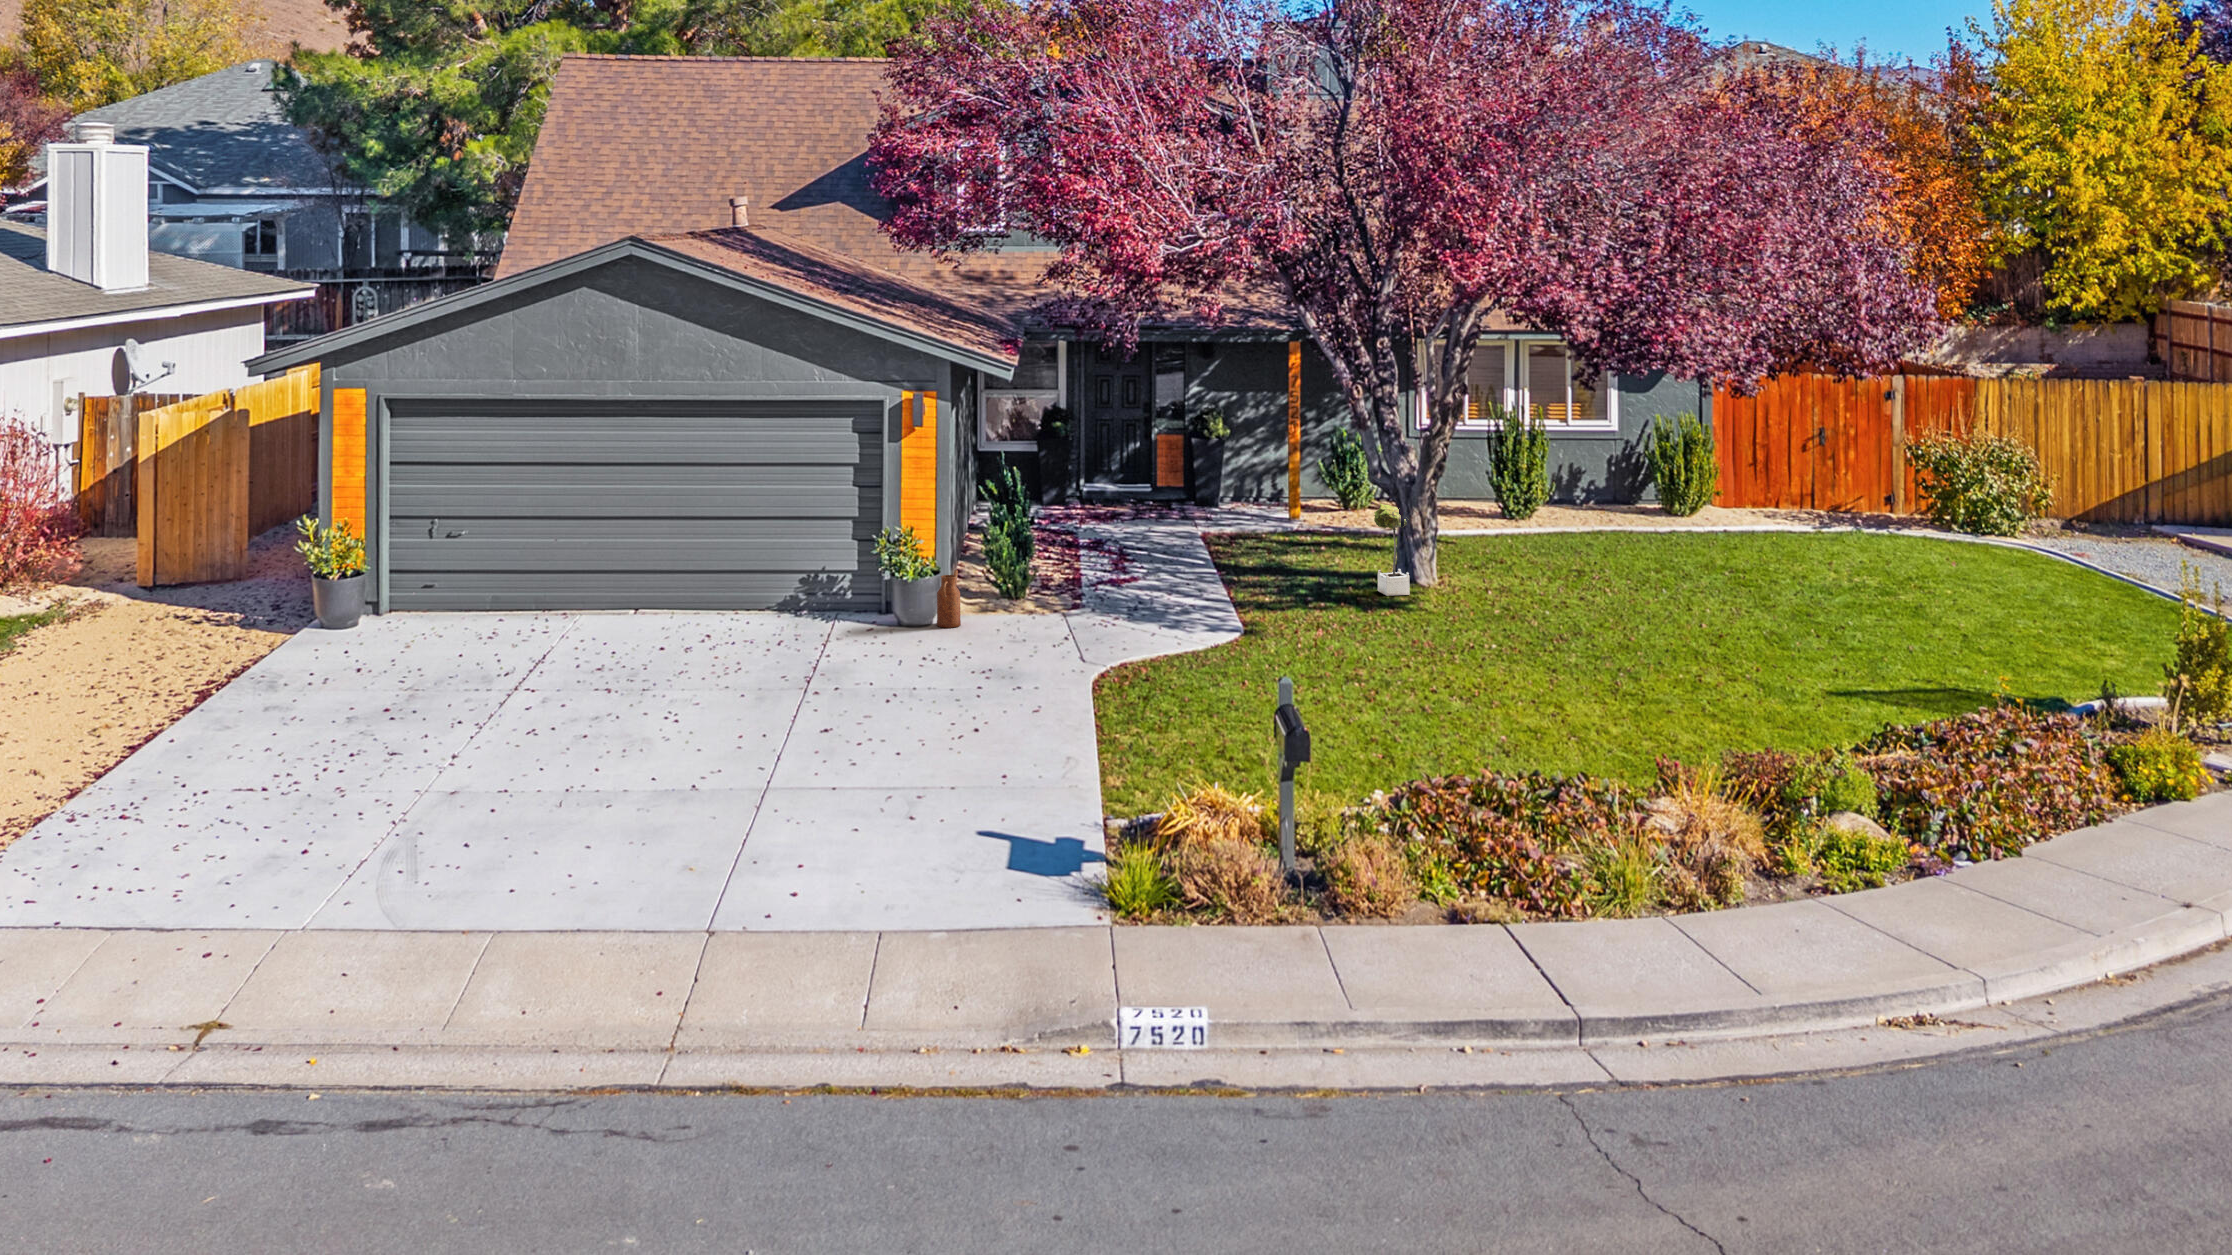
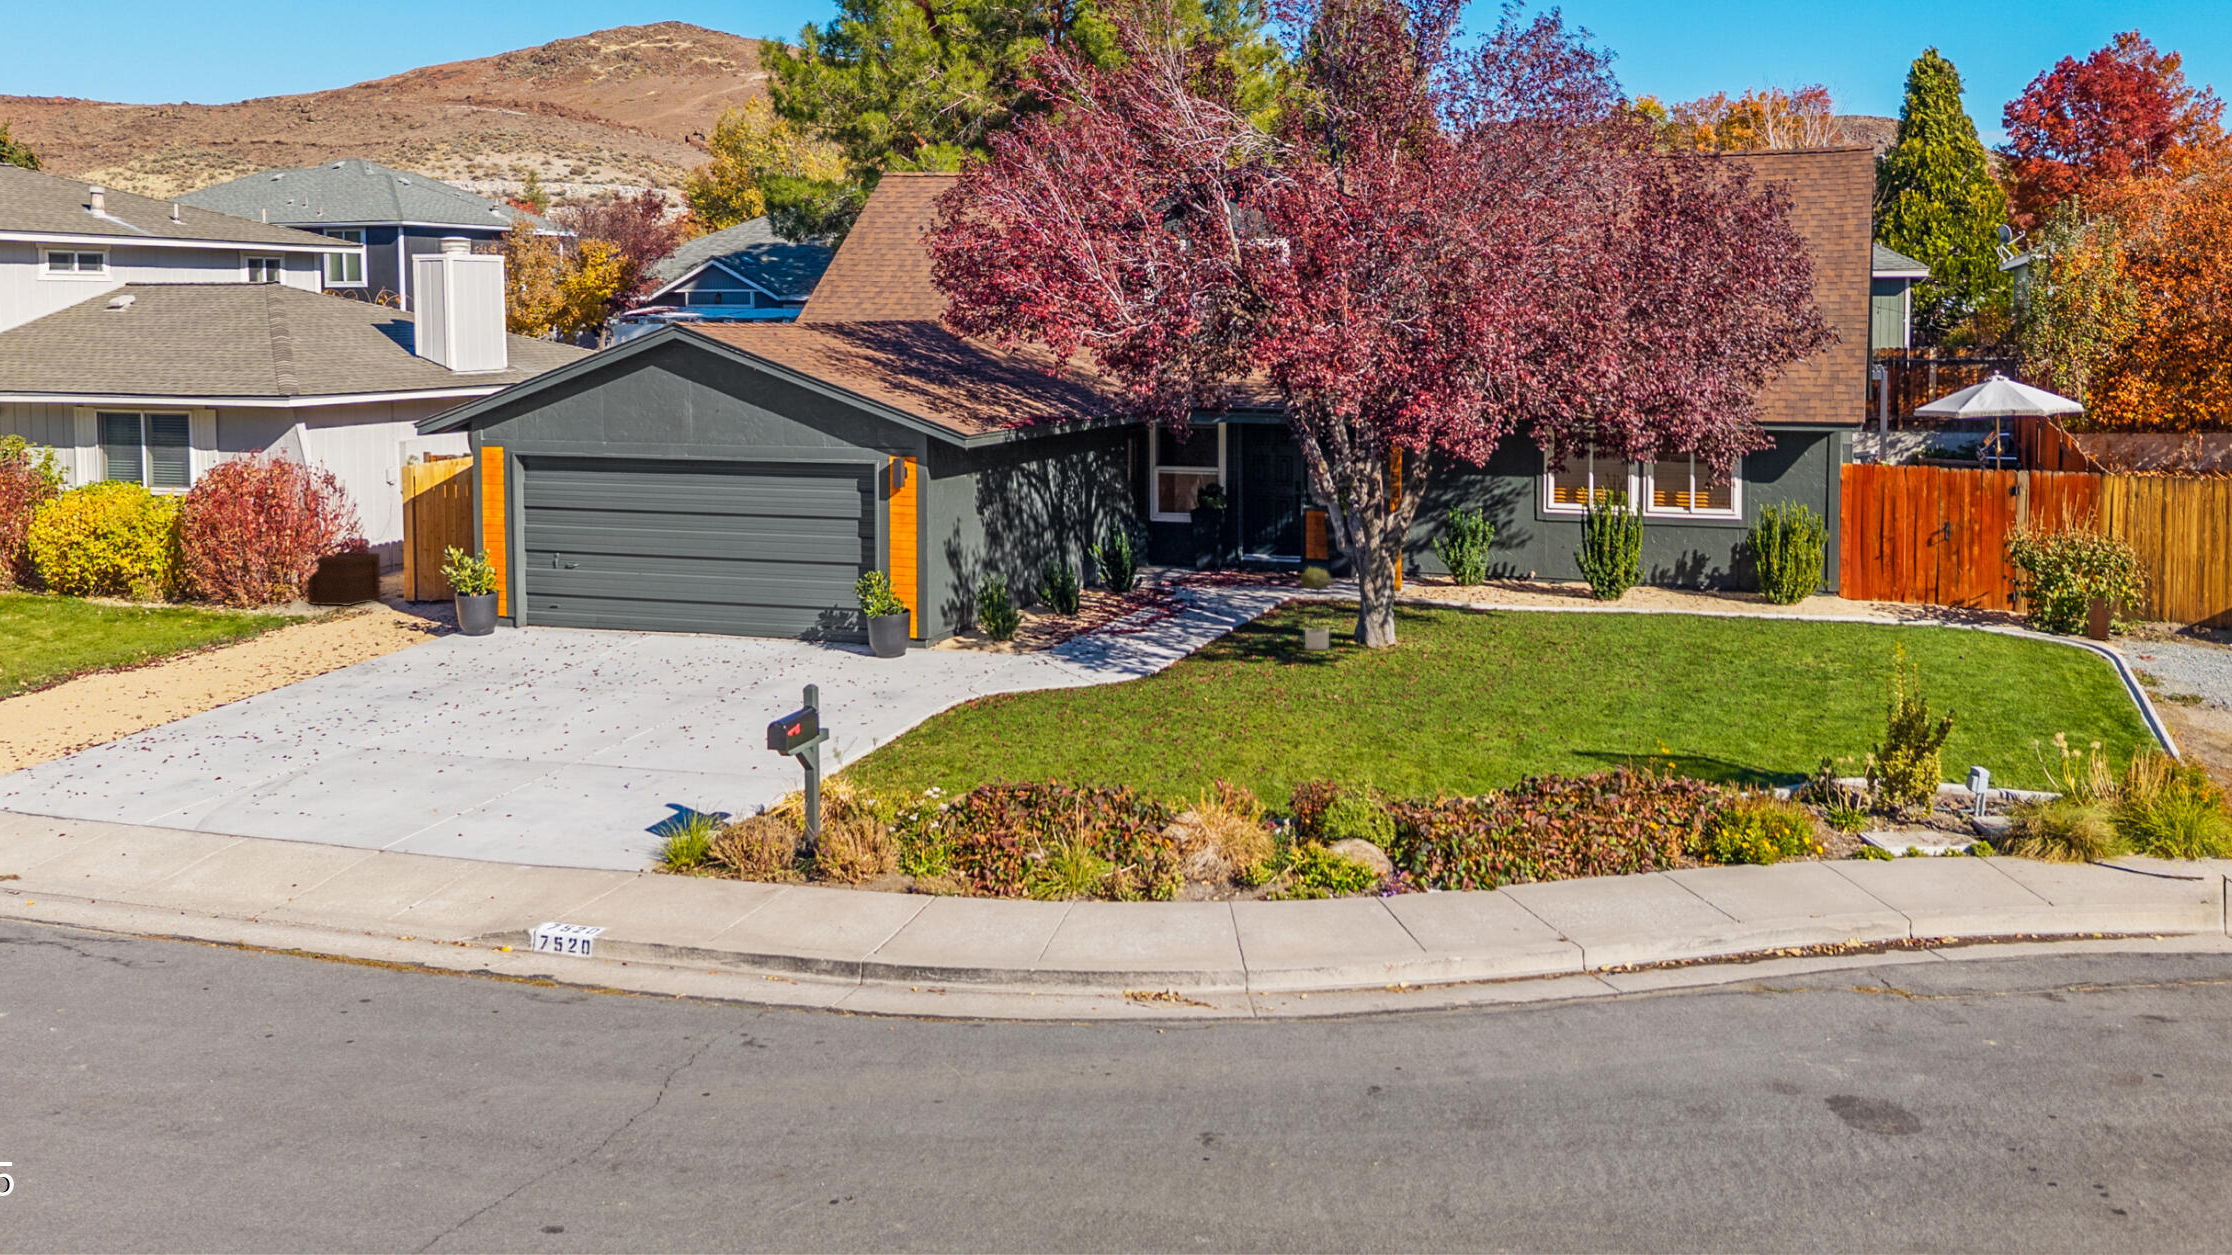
wooden crate: none [20,526,120,598] -> present [307,552,381,605]
watering can: present [937,570,961,628] -> present [2086,597,2120,640]

